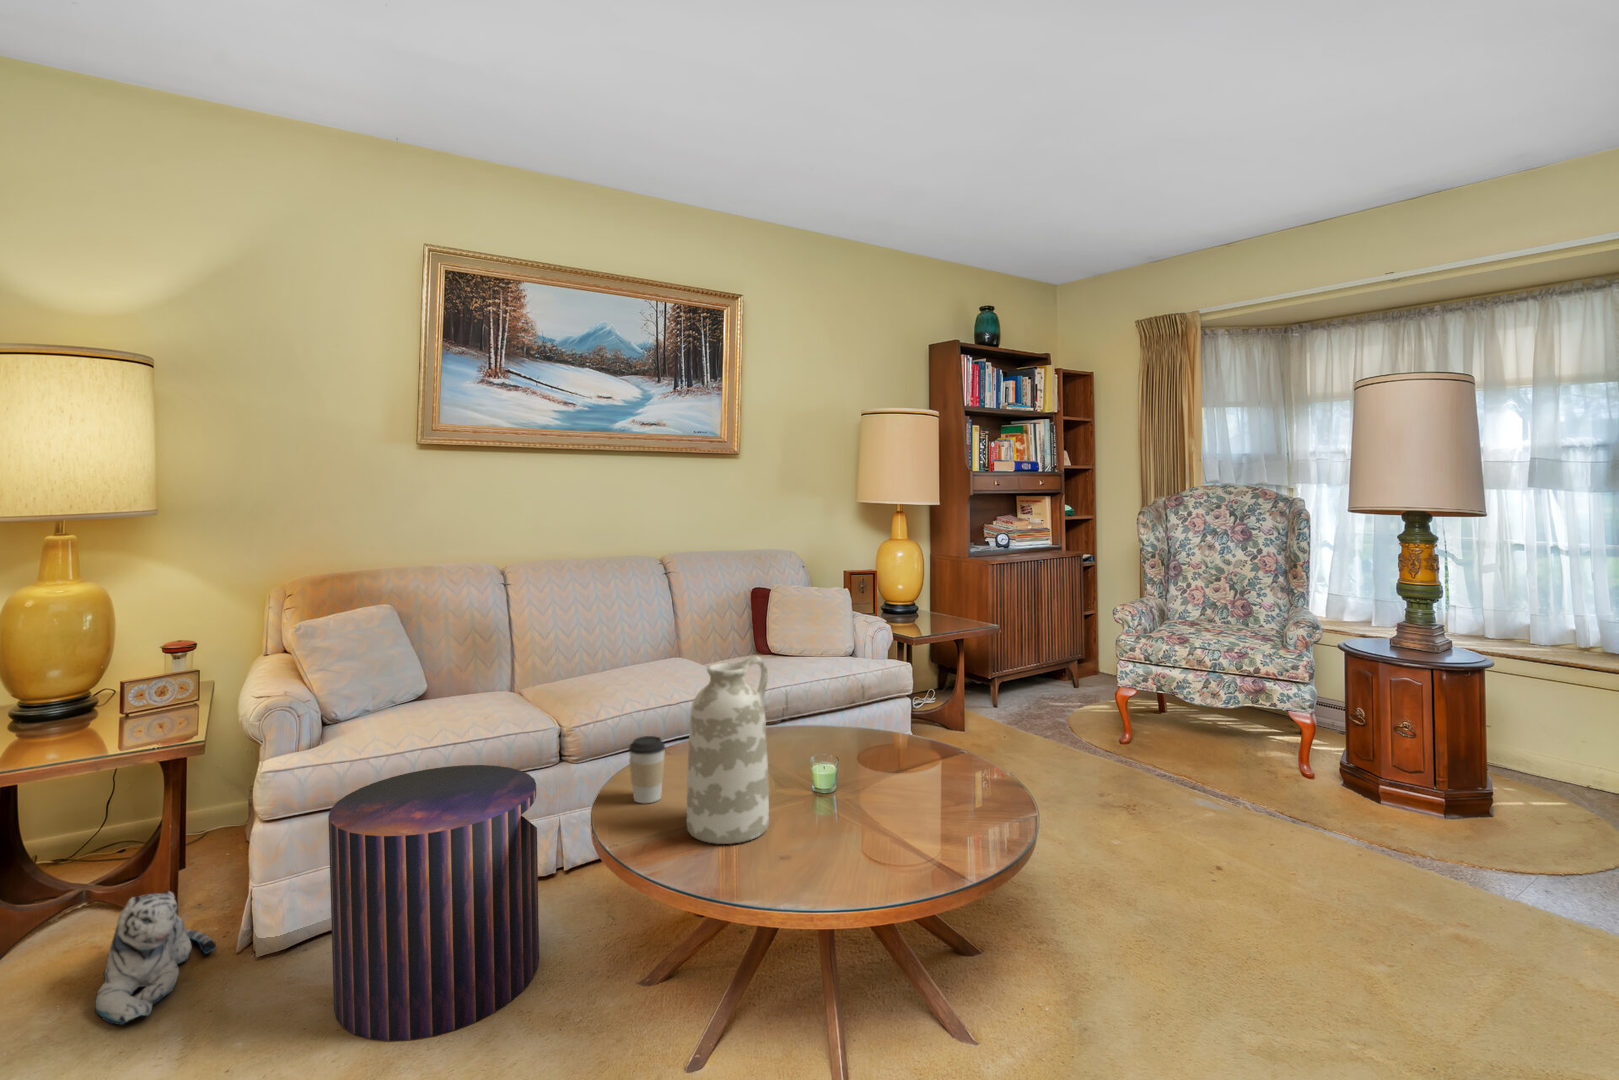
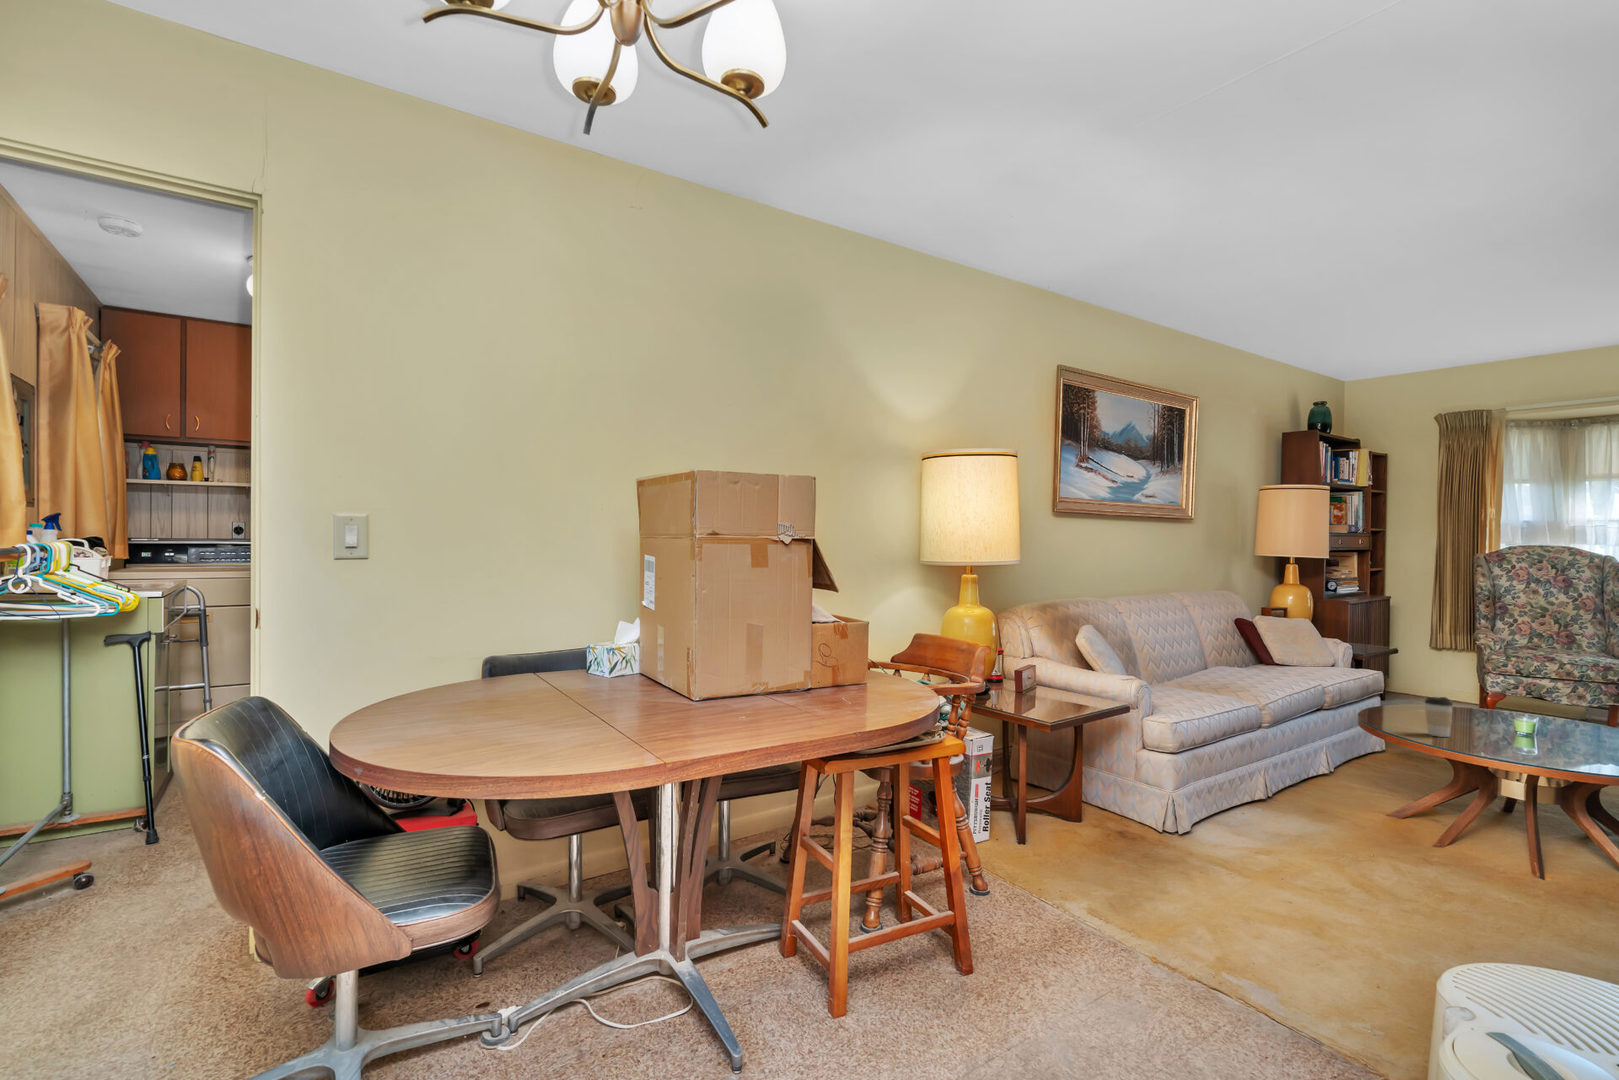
vase: present [687,656,769,844] -> none [1500,644,1566,751]
pouf: present [328,765,539,1041] -> none [1262,720,1400,870]
plush toy: present [95,892,216,1025] -> none [1105,793,1208,865]

